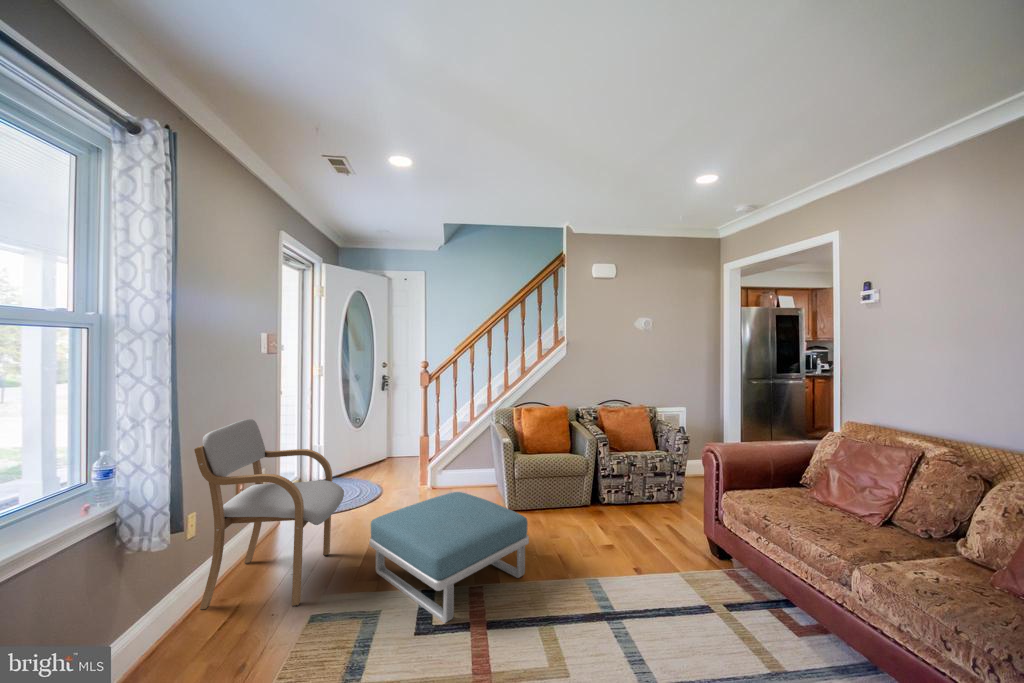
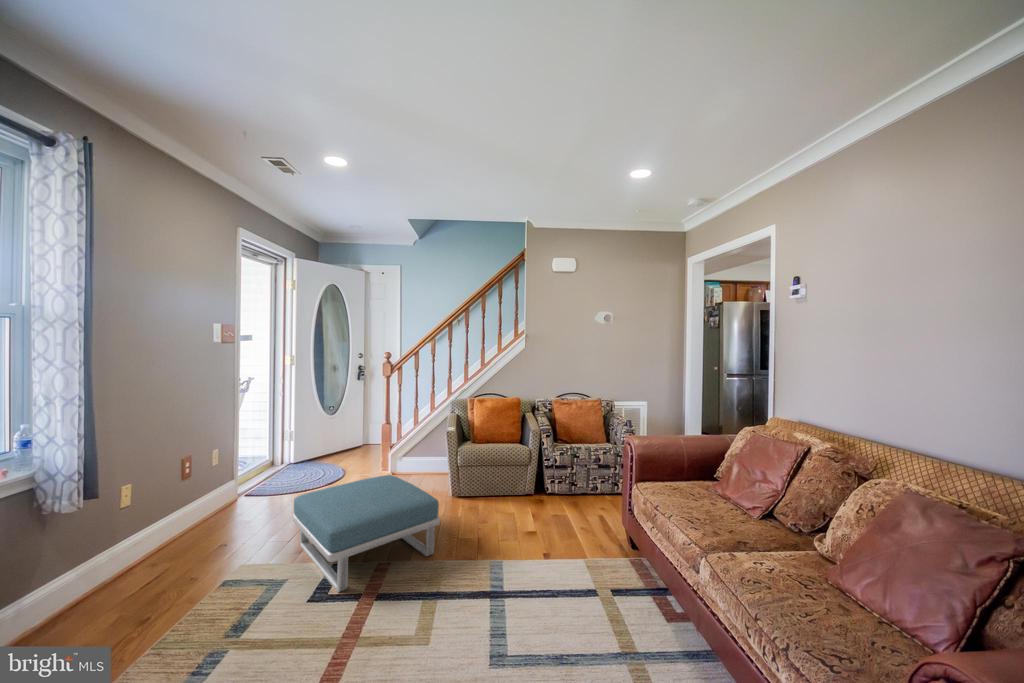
armchair: present [194,419,344,610] -> none [125,402,279,572]

